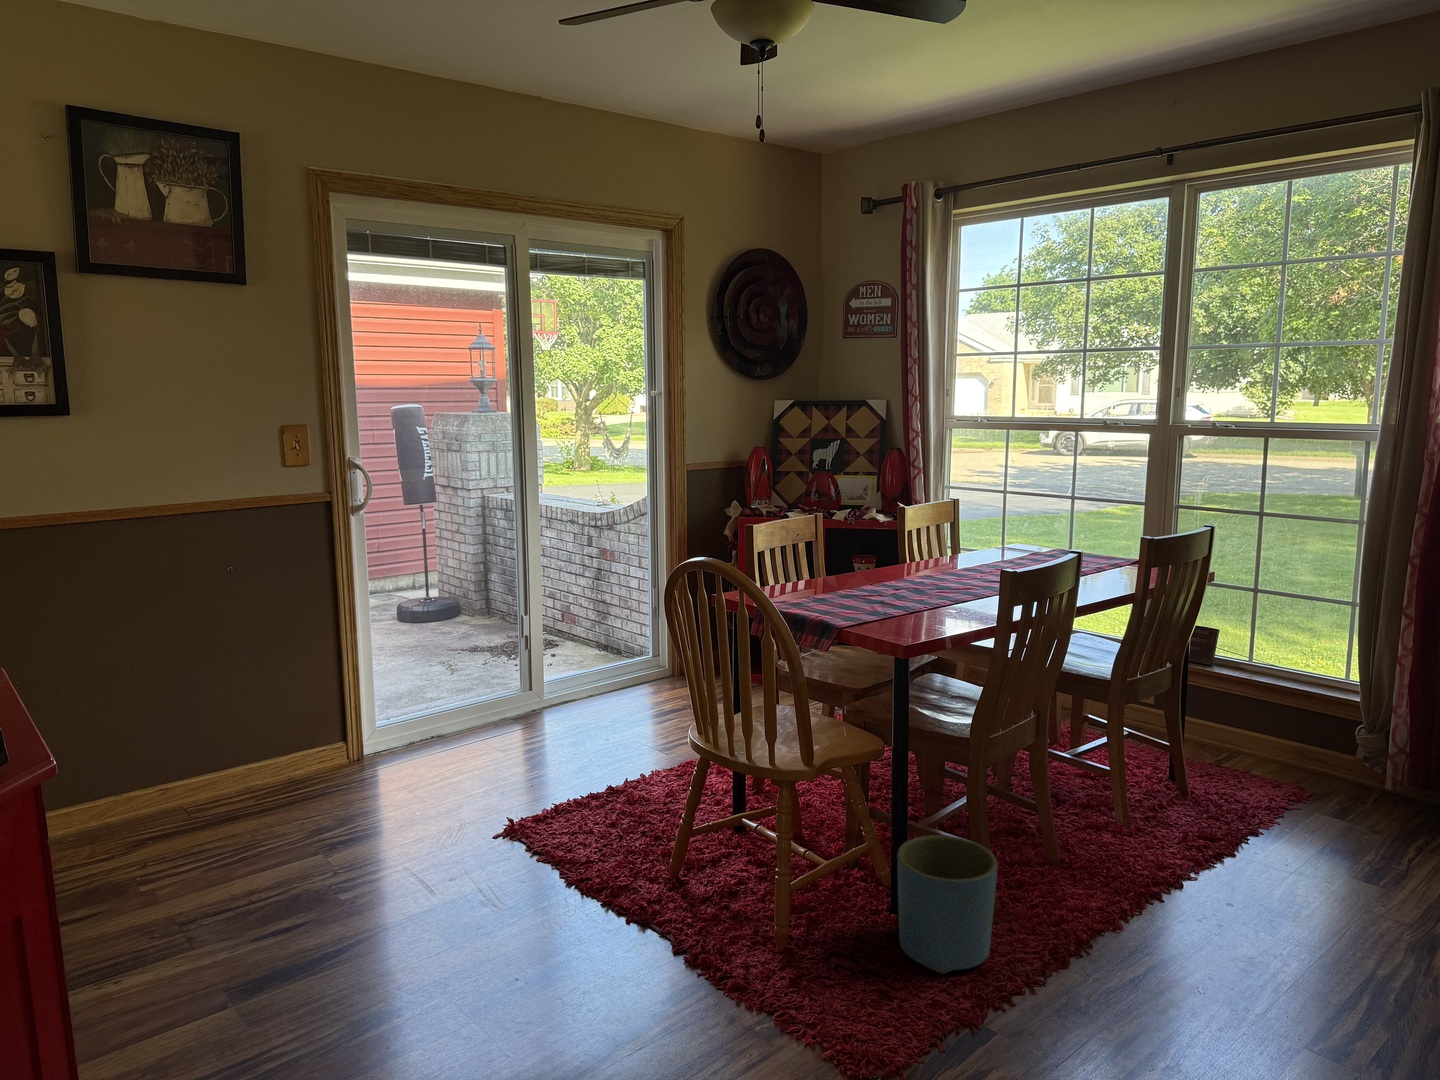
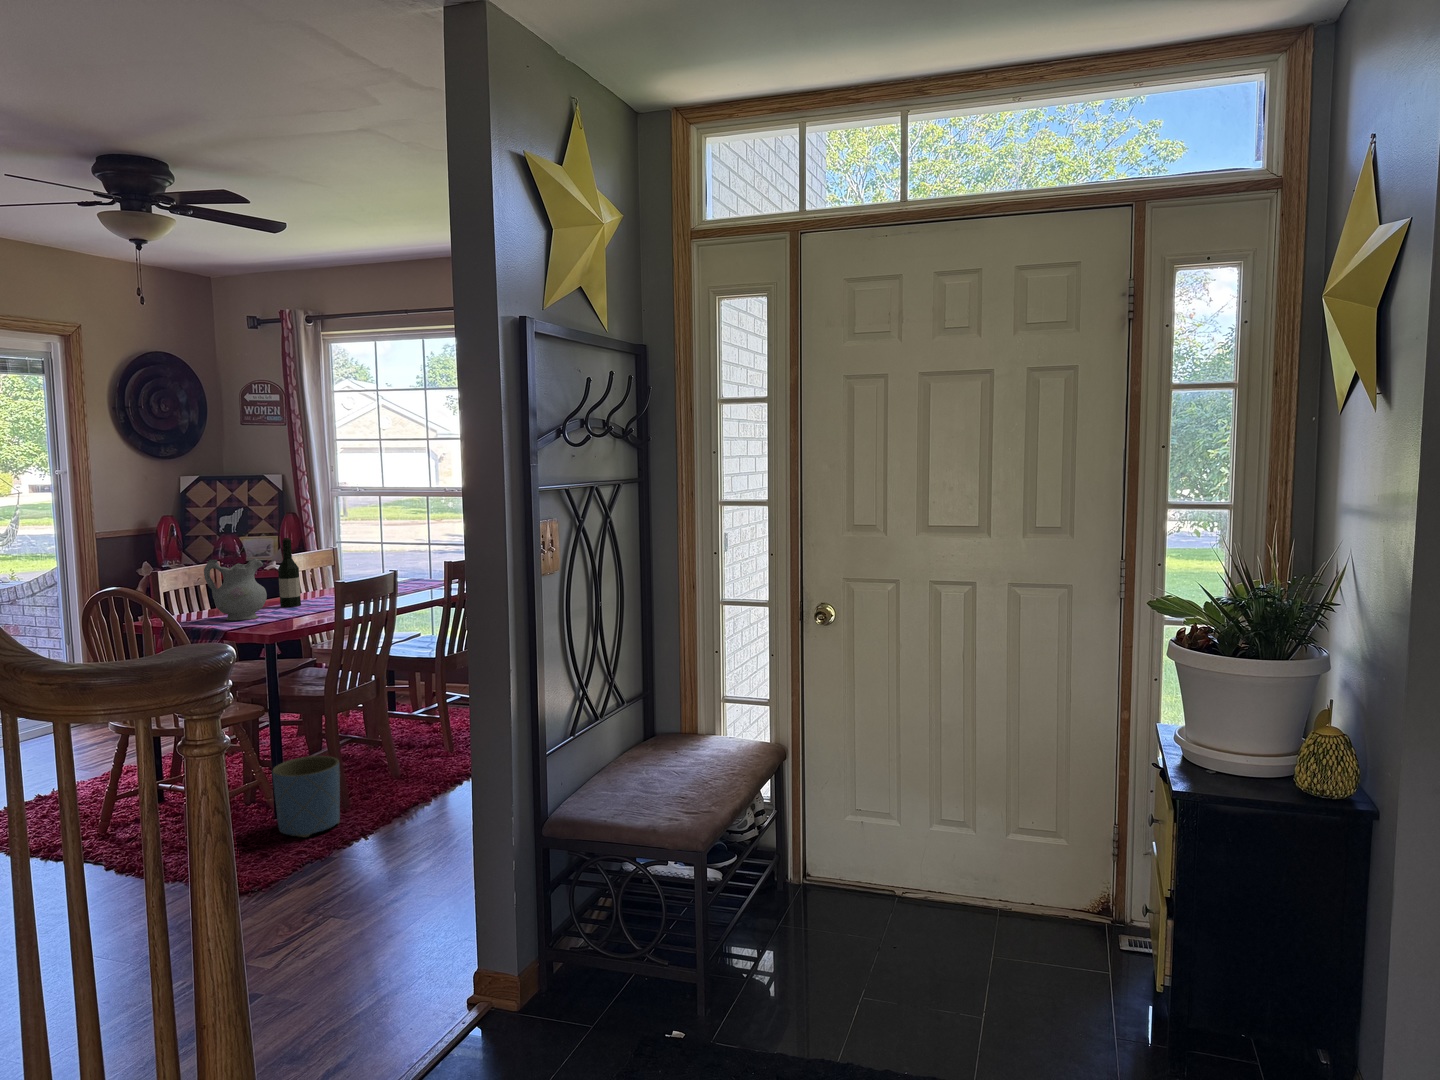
wine bottle: none [901,488,930,588] -> present [278,538,301,607]
ceramic pitcher: none [814,515,892,606] -> present [204,559,267,621]

